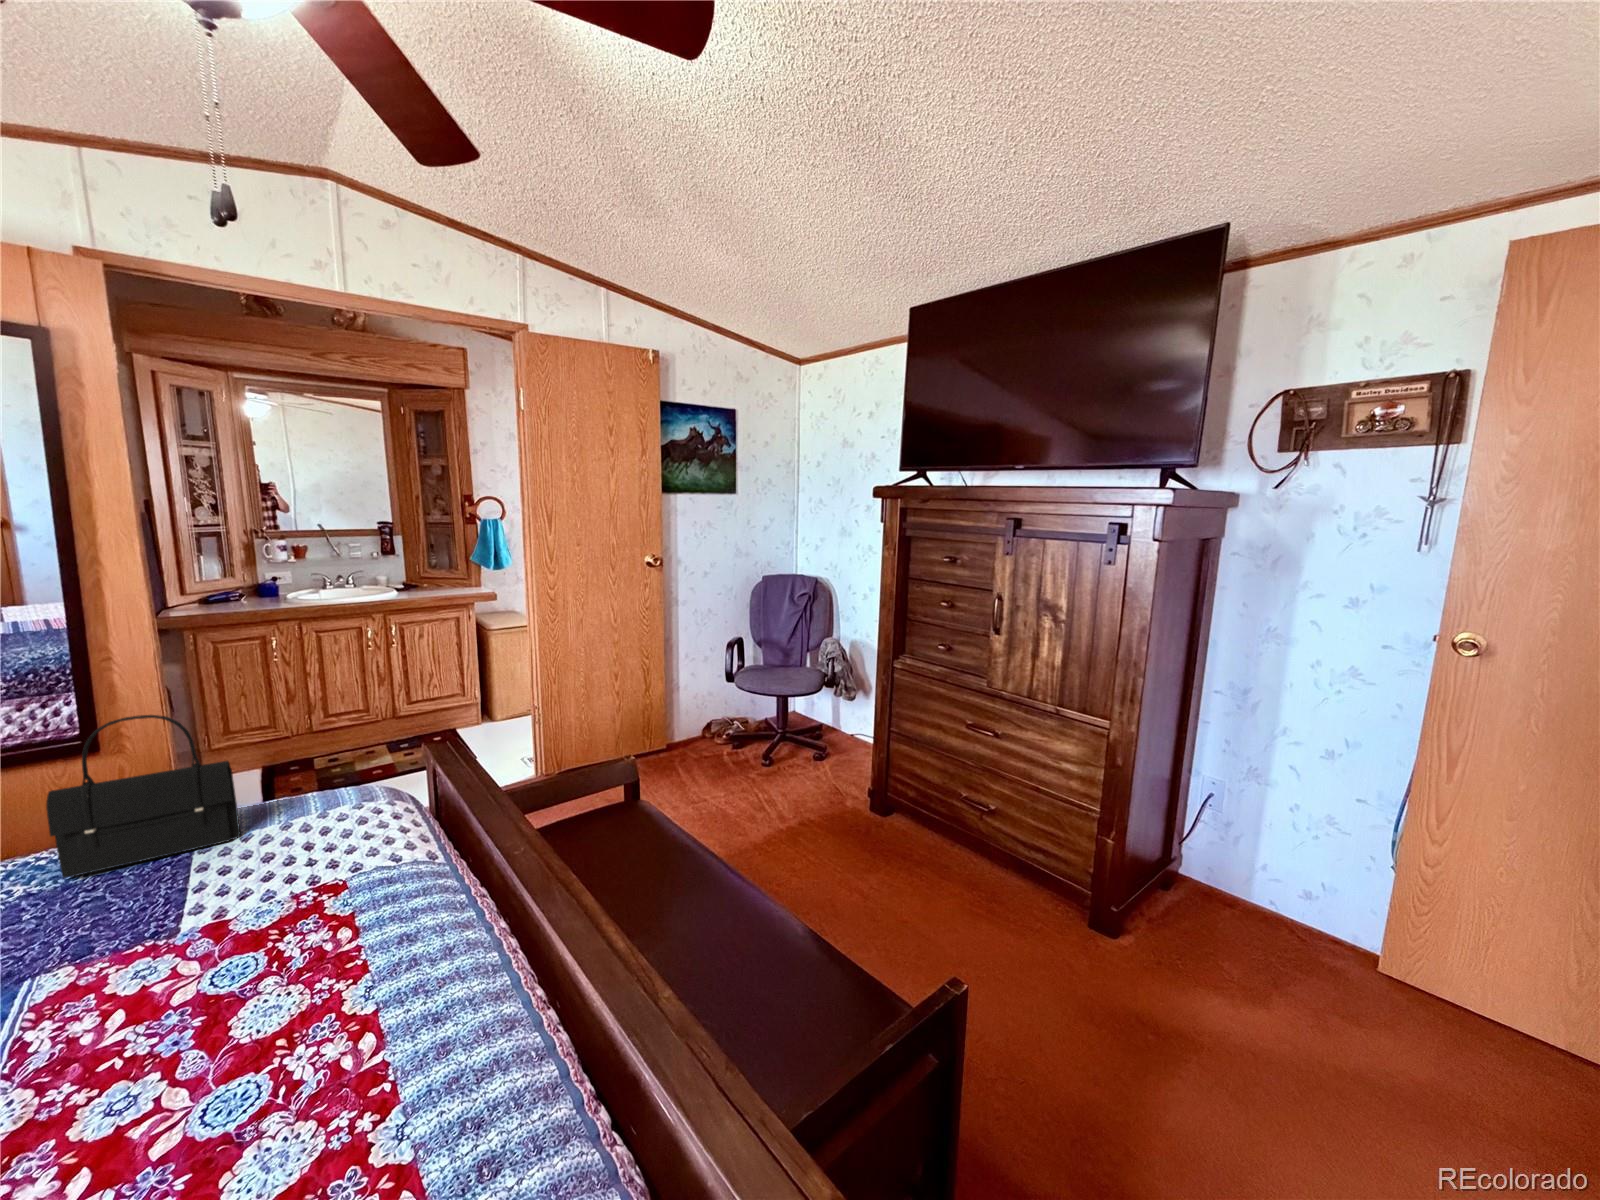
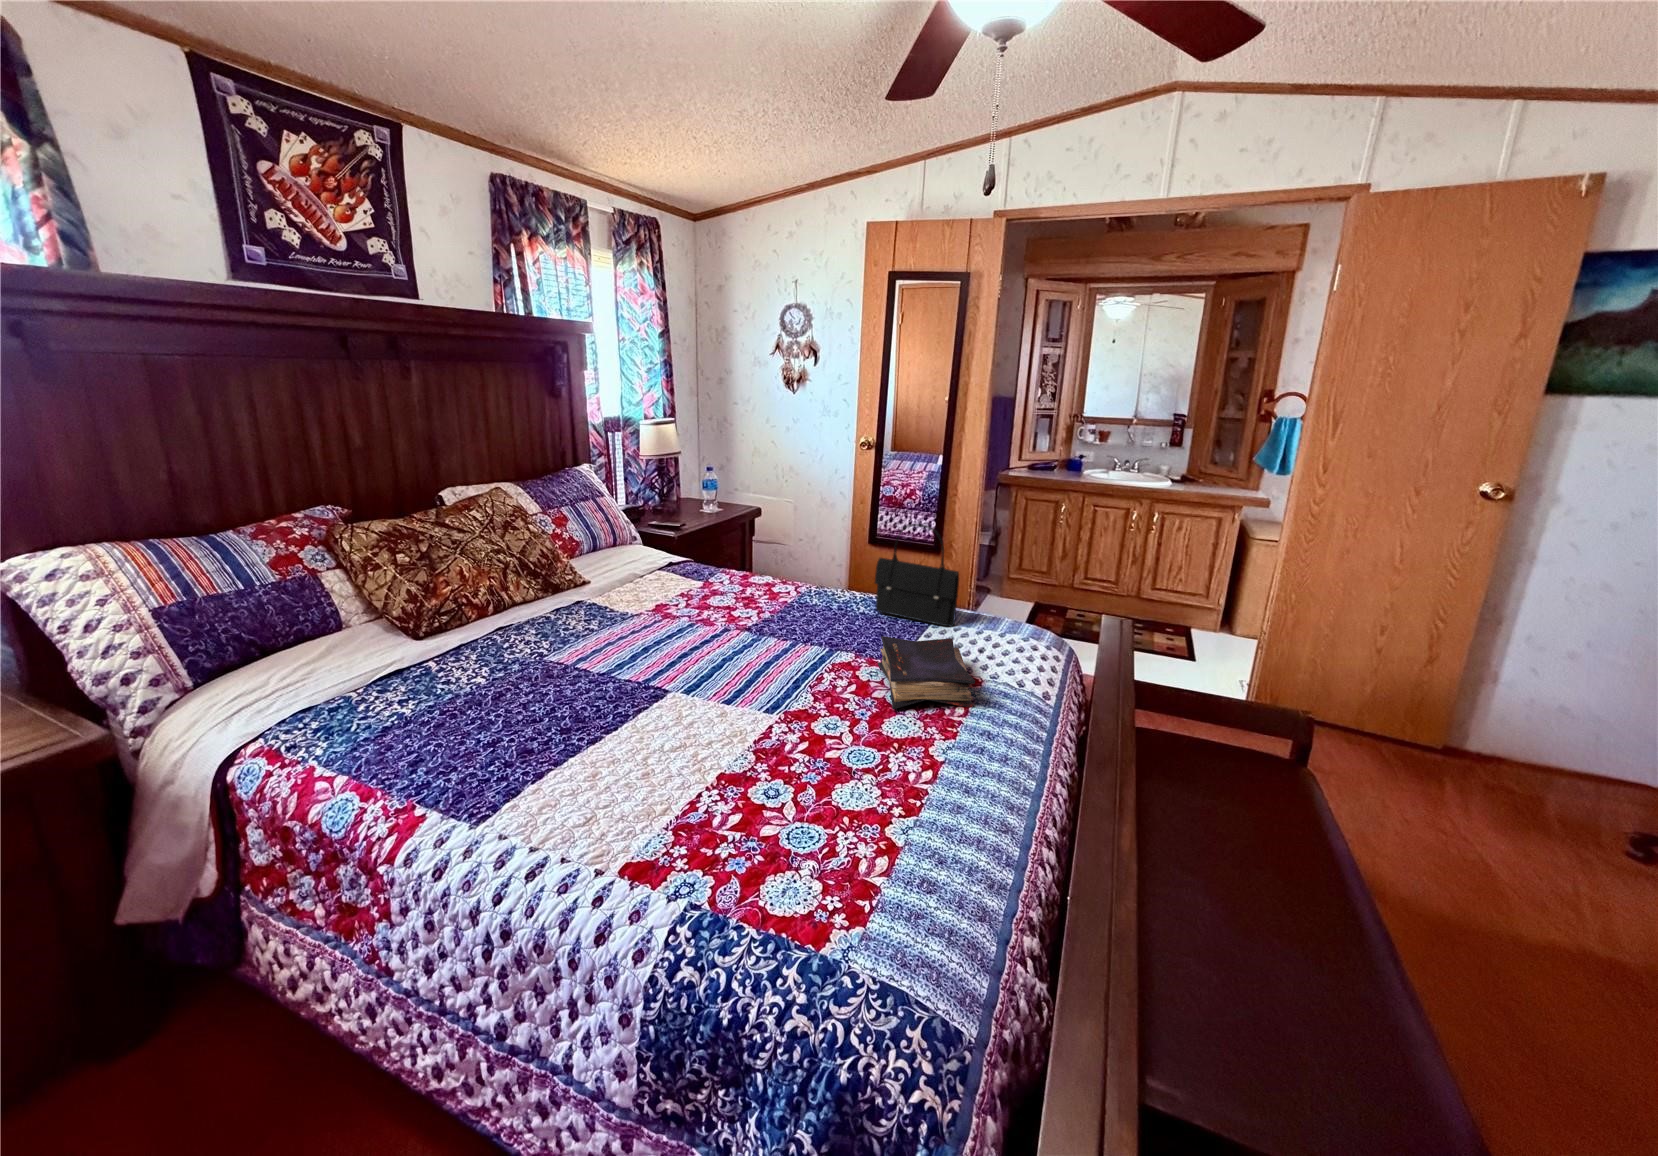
book: none [141,851,361,999] -> present [878,636,975,709]

